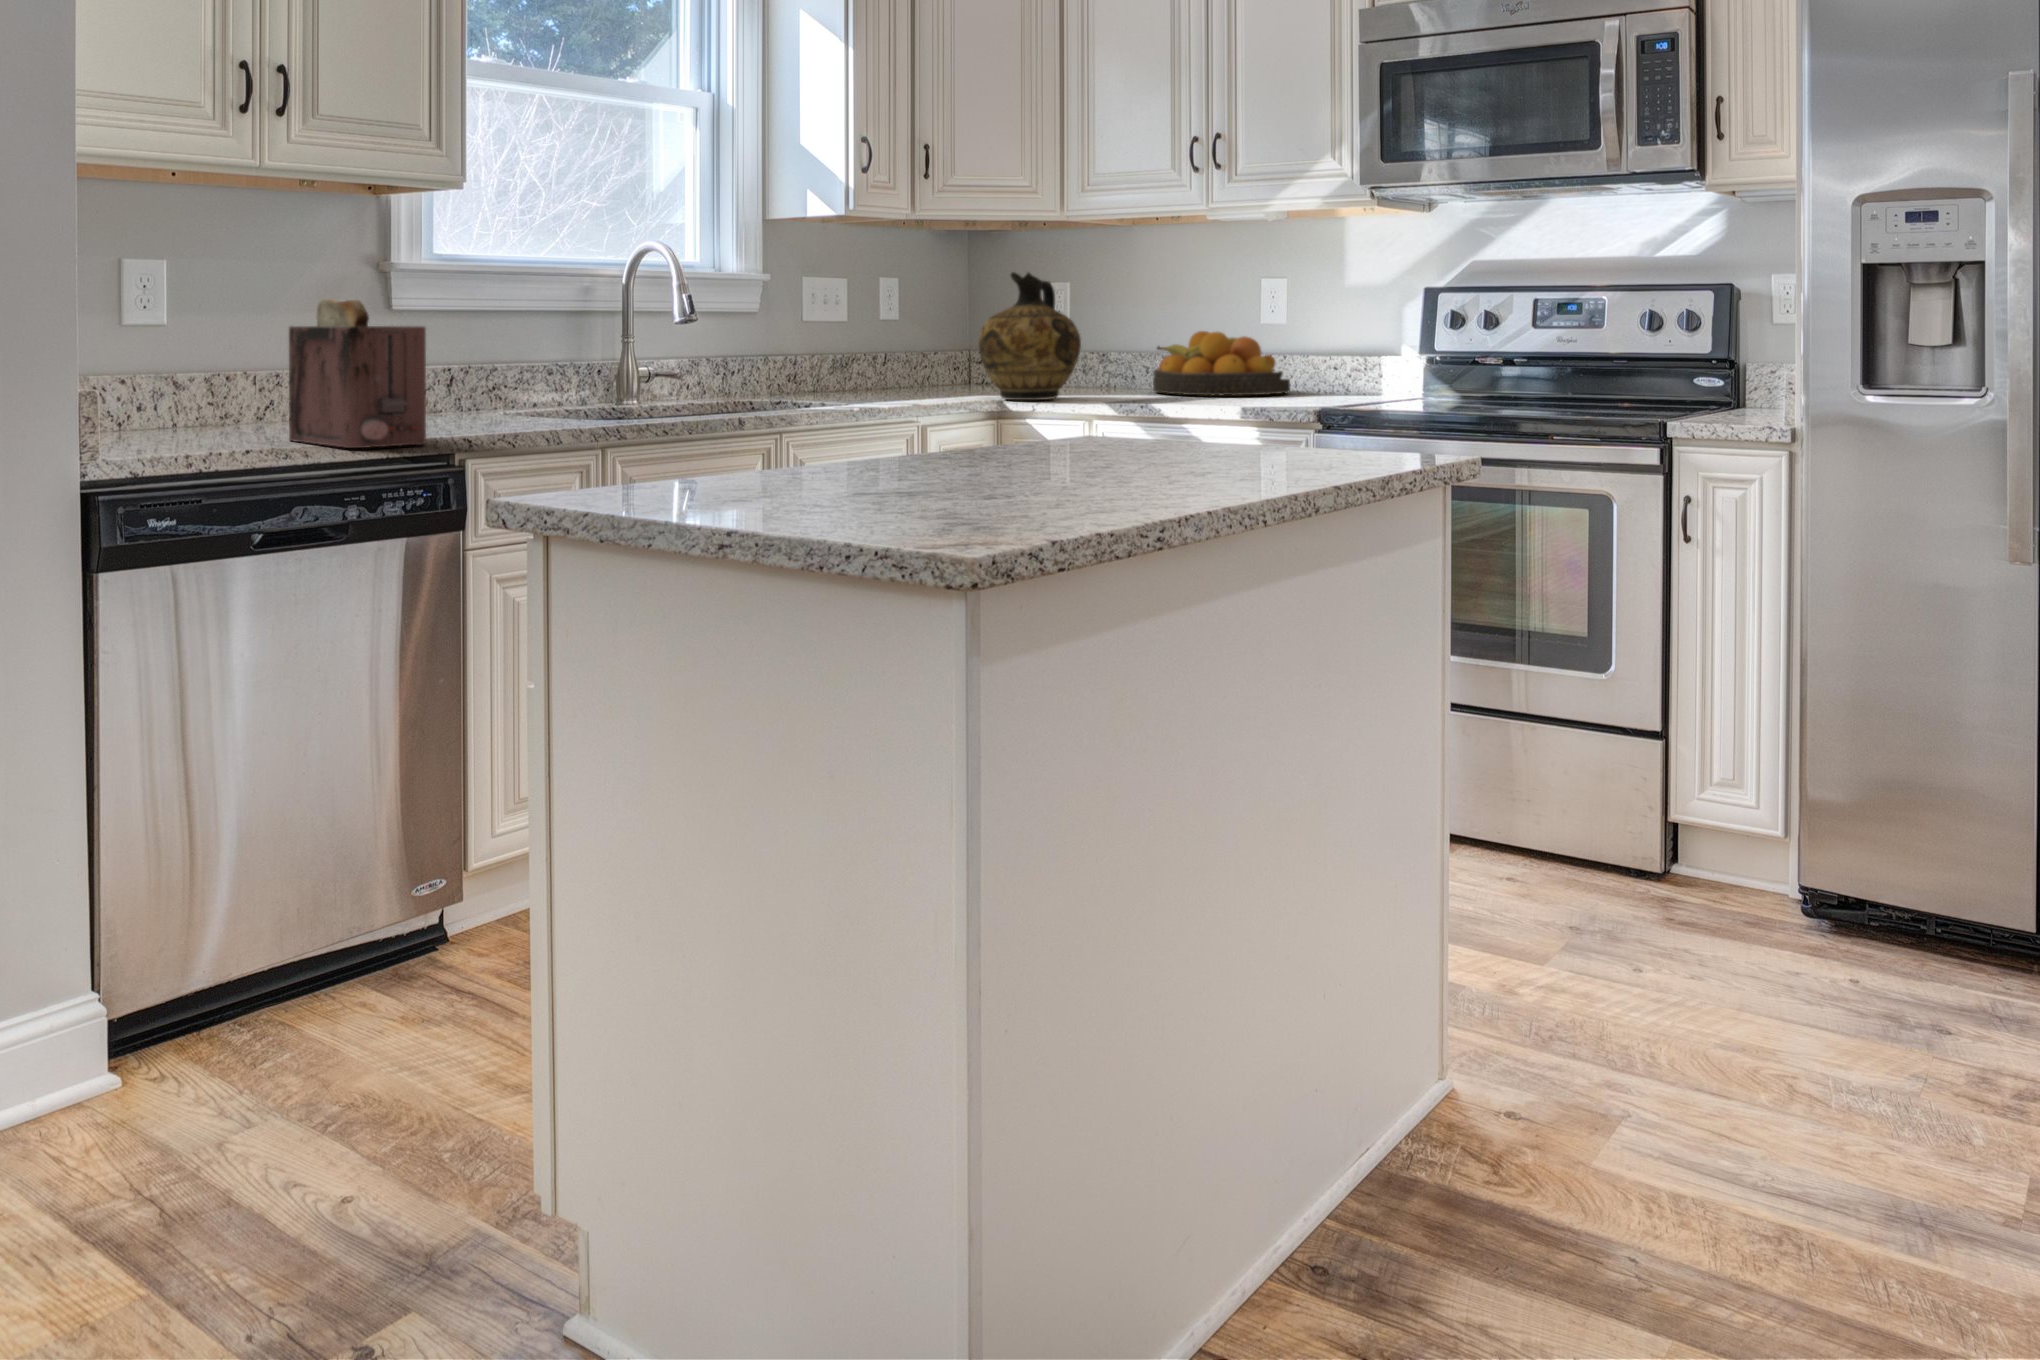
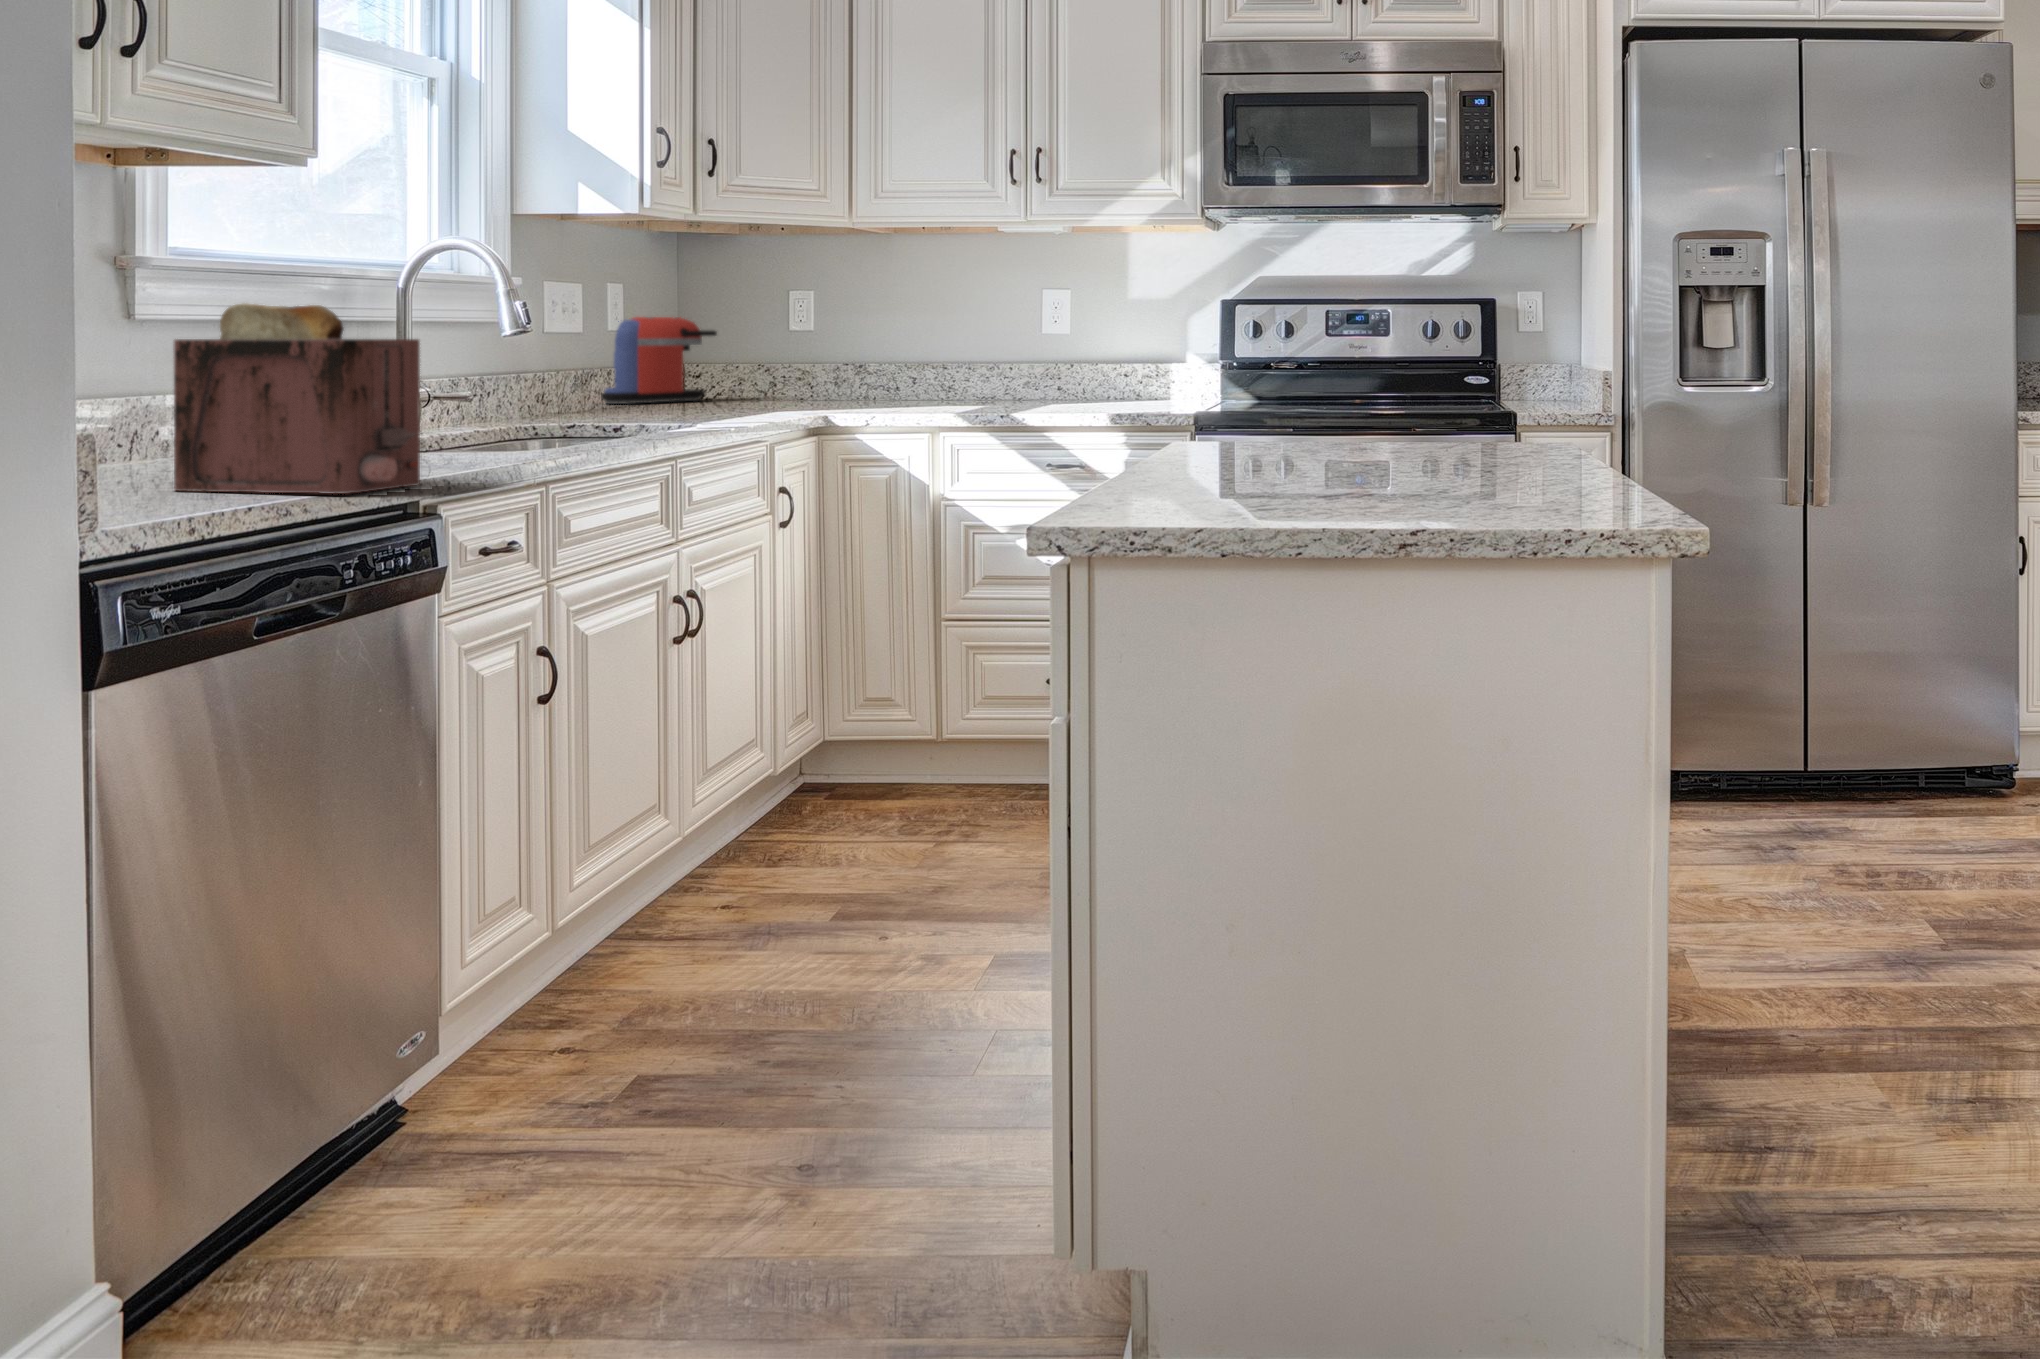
ceramic jug: present [978,272,1081,400] -> none [798,280,912,413]
coffee maker: none [874,308,980,386] -> present [601,317,717,404]
fruit bowl: present [1153,331,1290,396] -> none [934,340,1075,403]

